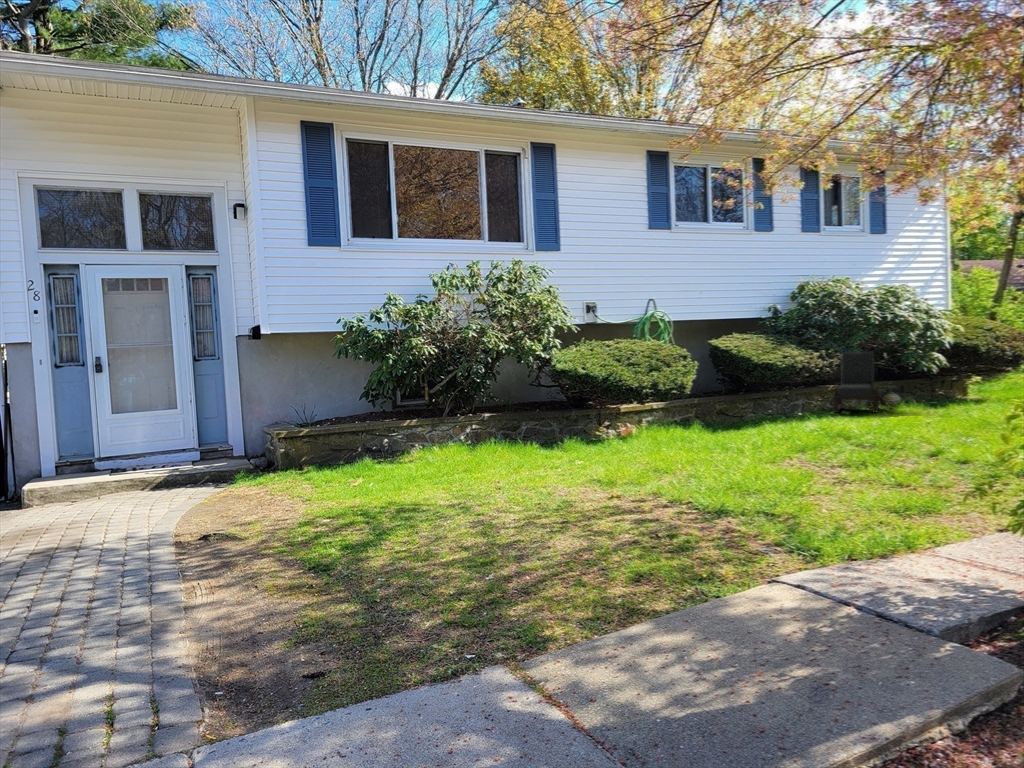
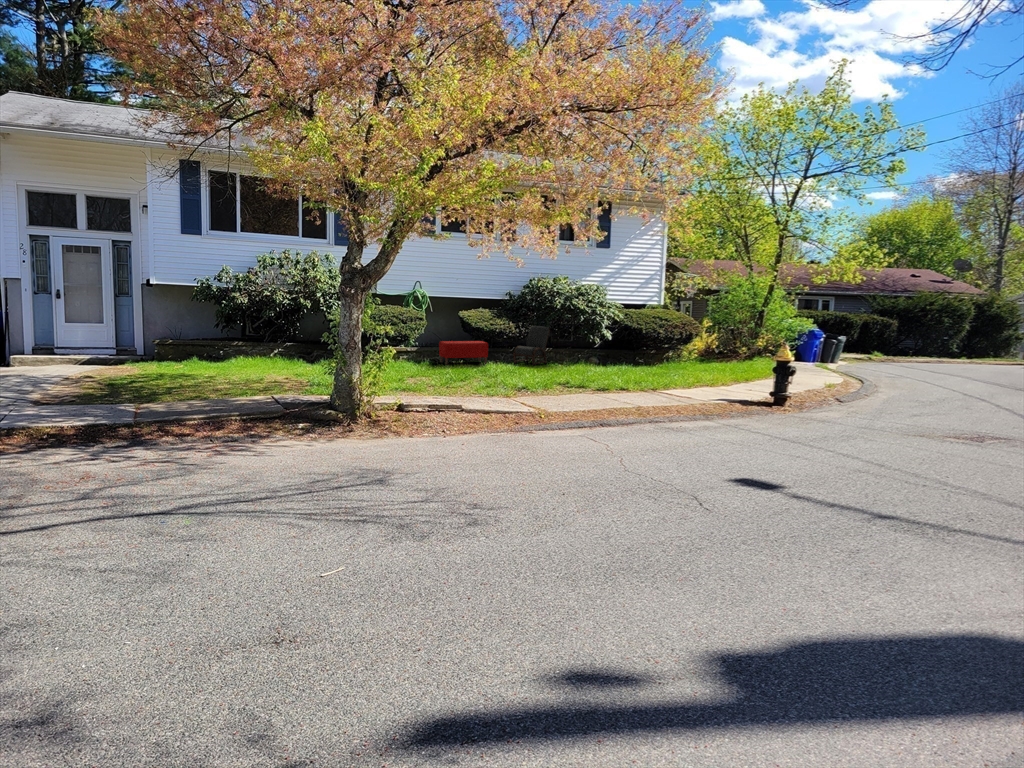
bench: none [725,383,803,425] -> present [439,341,488,365]

